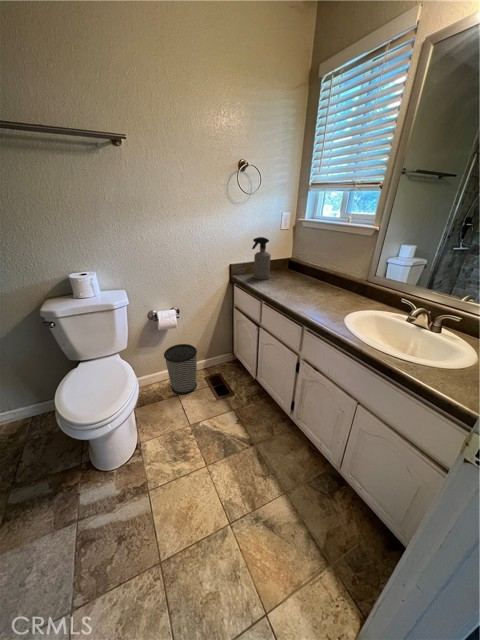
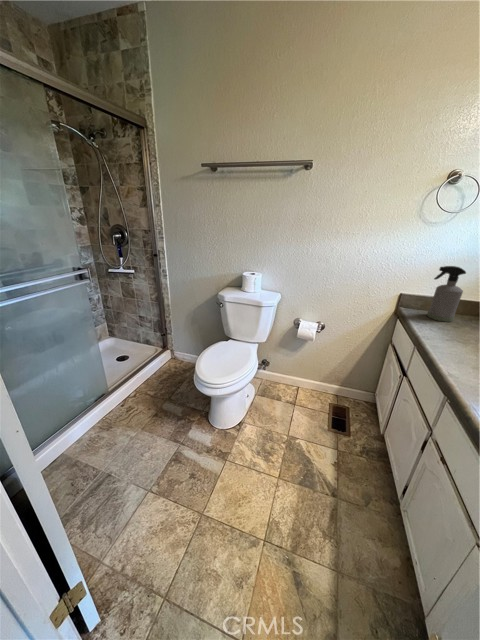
wastebasket: present [164,344,197,394] -> none [292,357,327,408]

